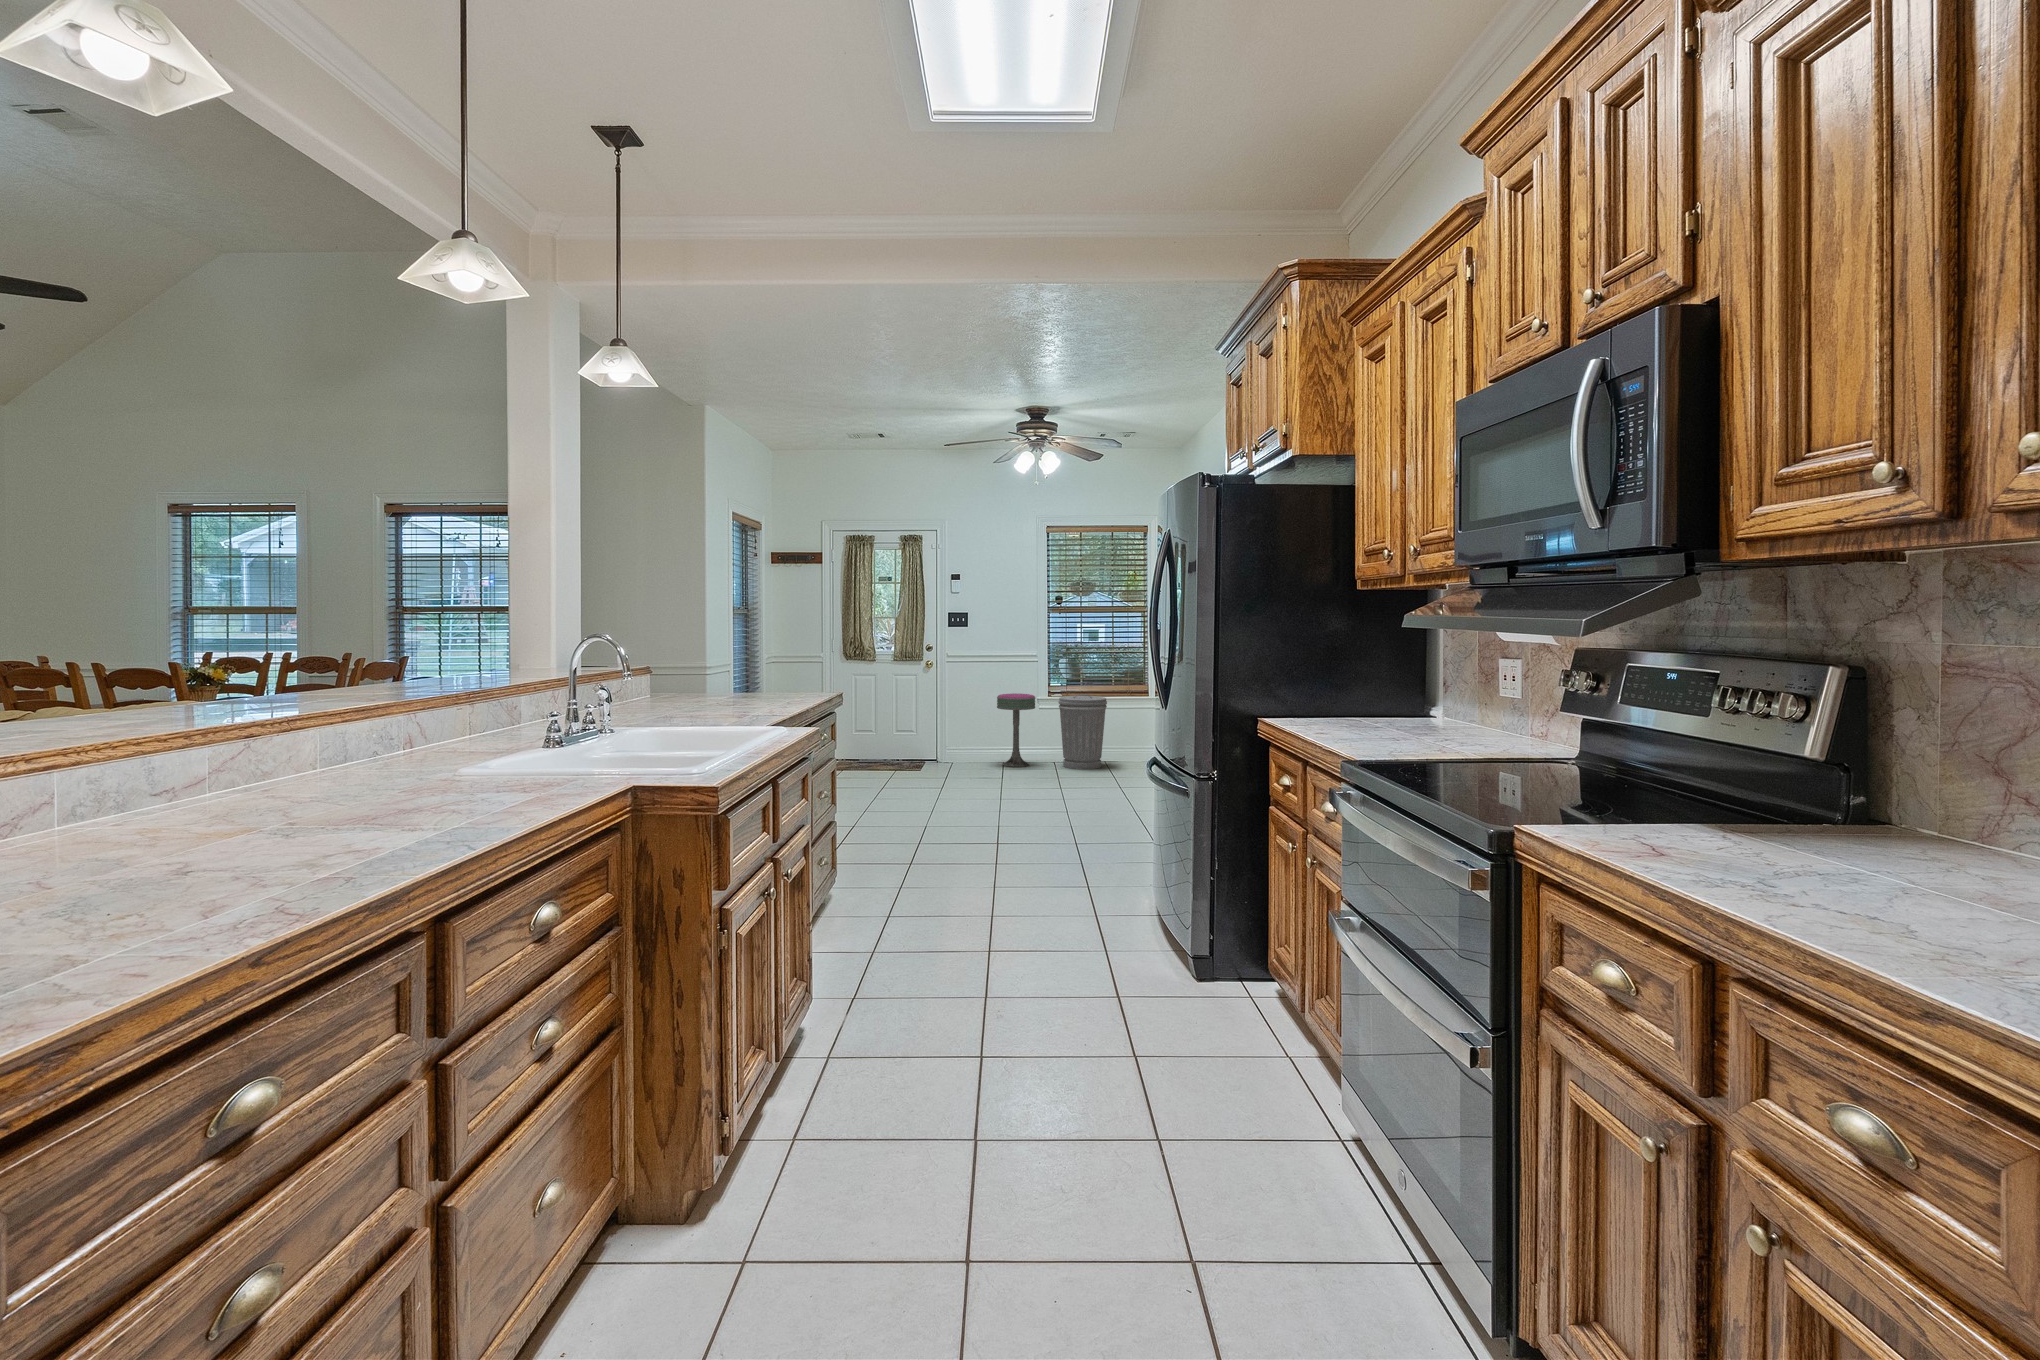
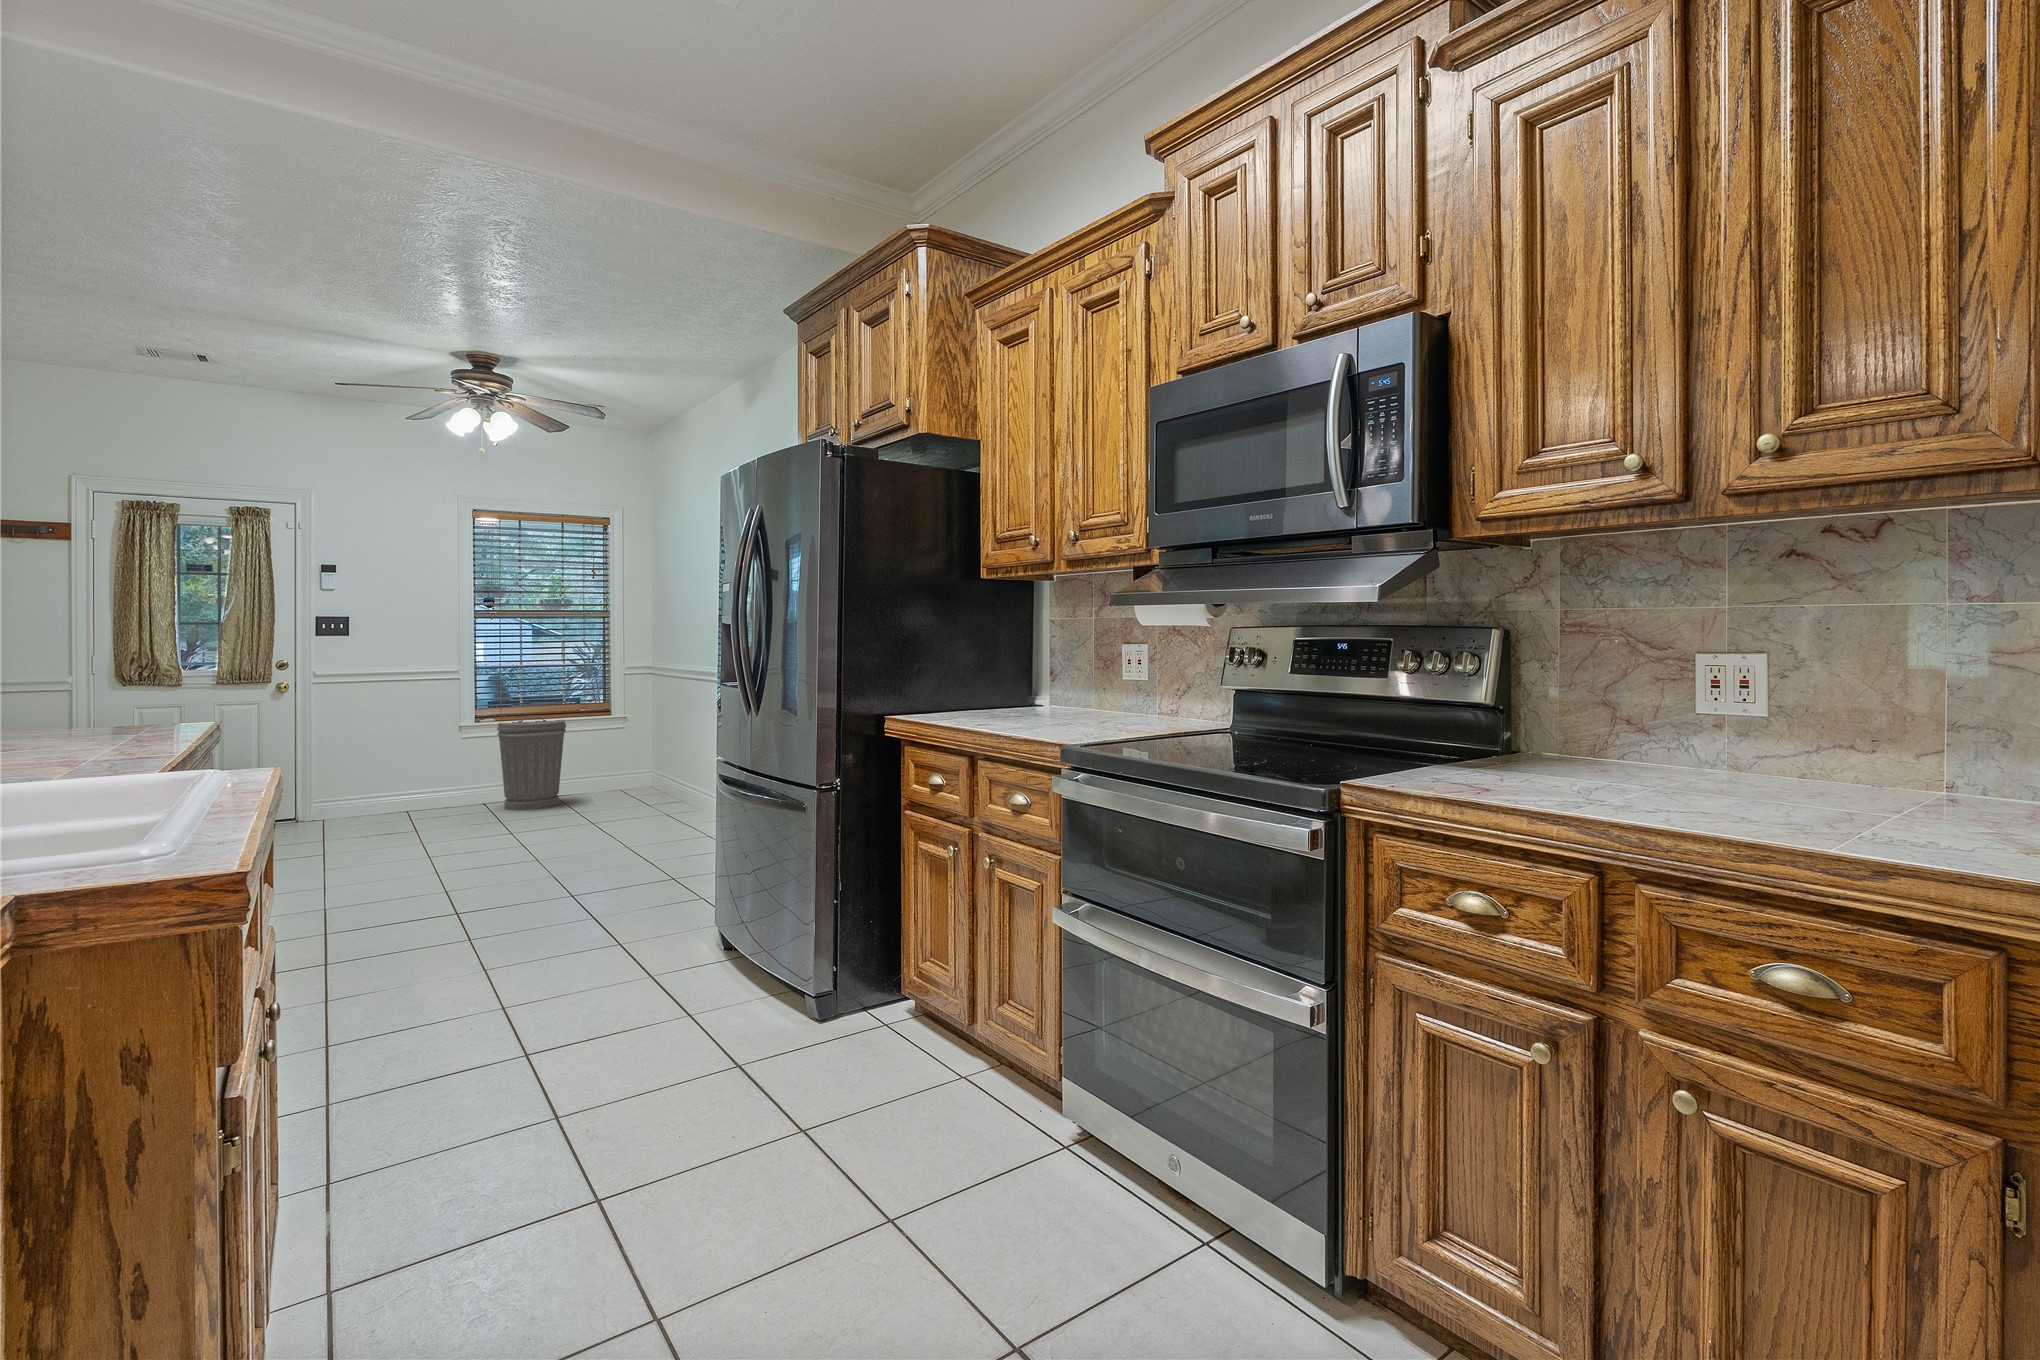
bar stool: present [997,693,1035,767] -> none [401,722,462,818]

